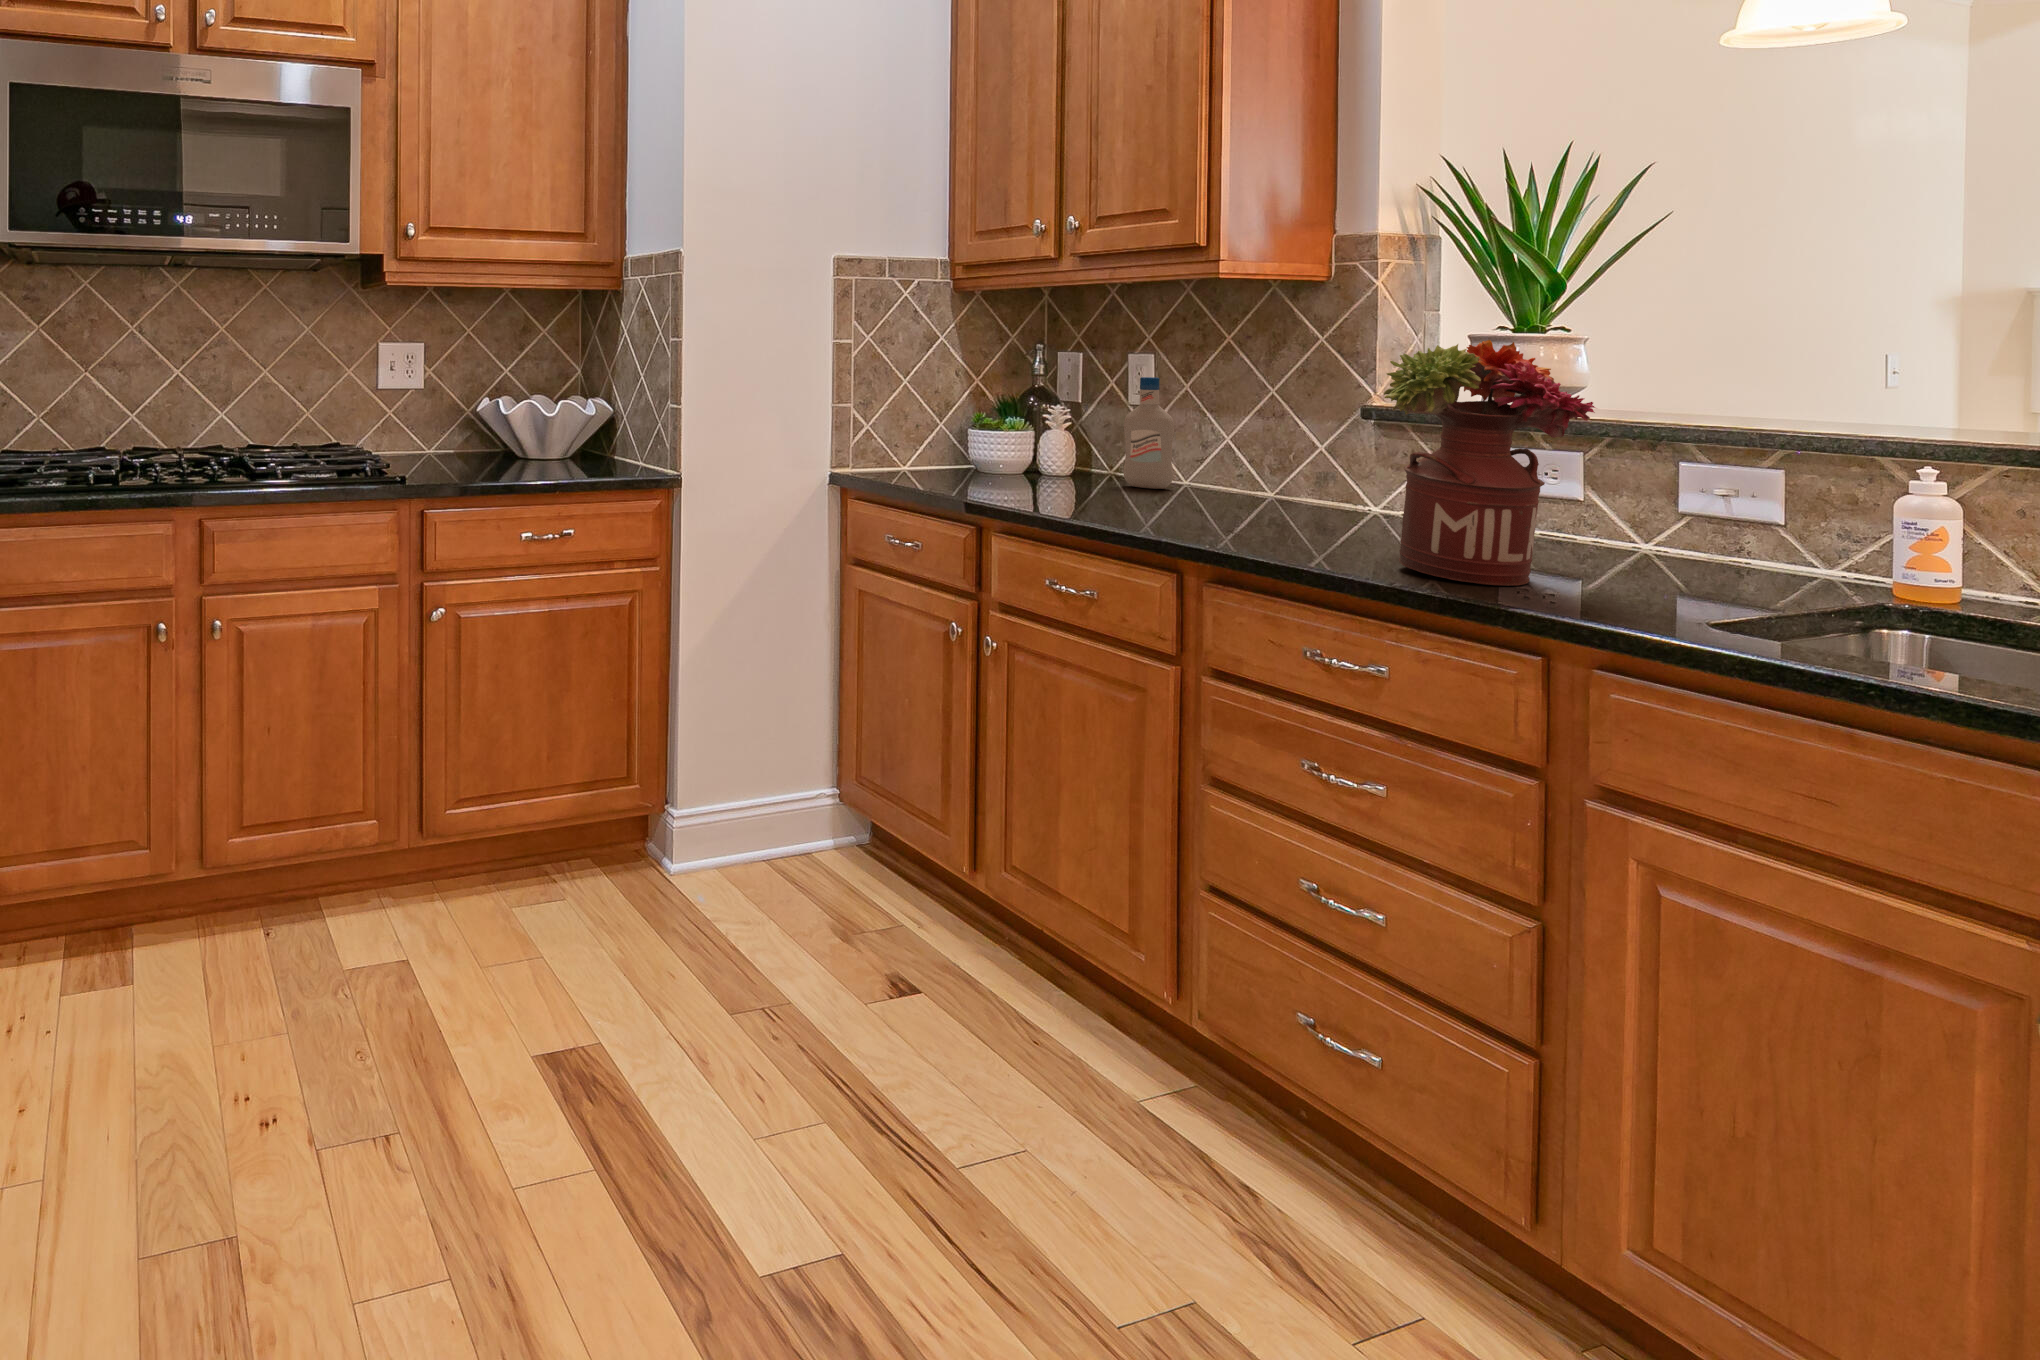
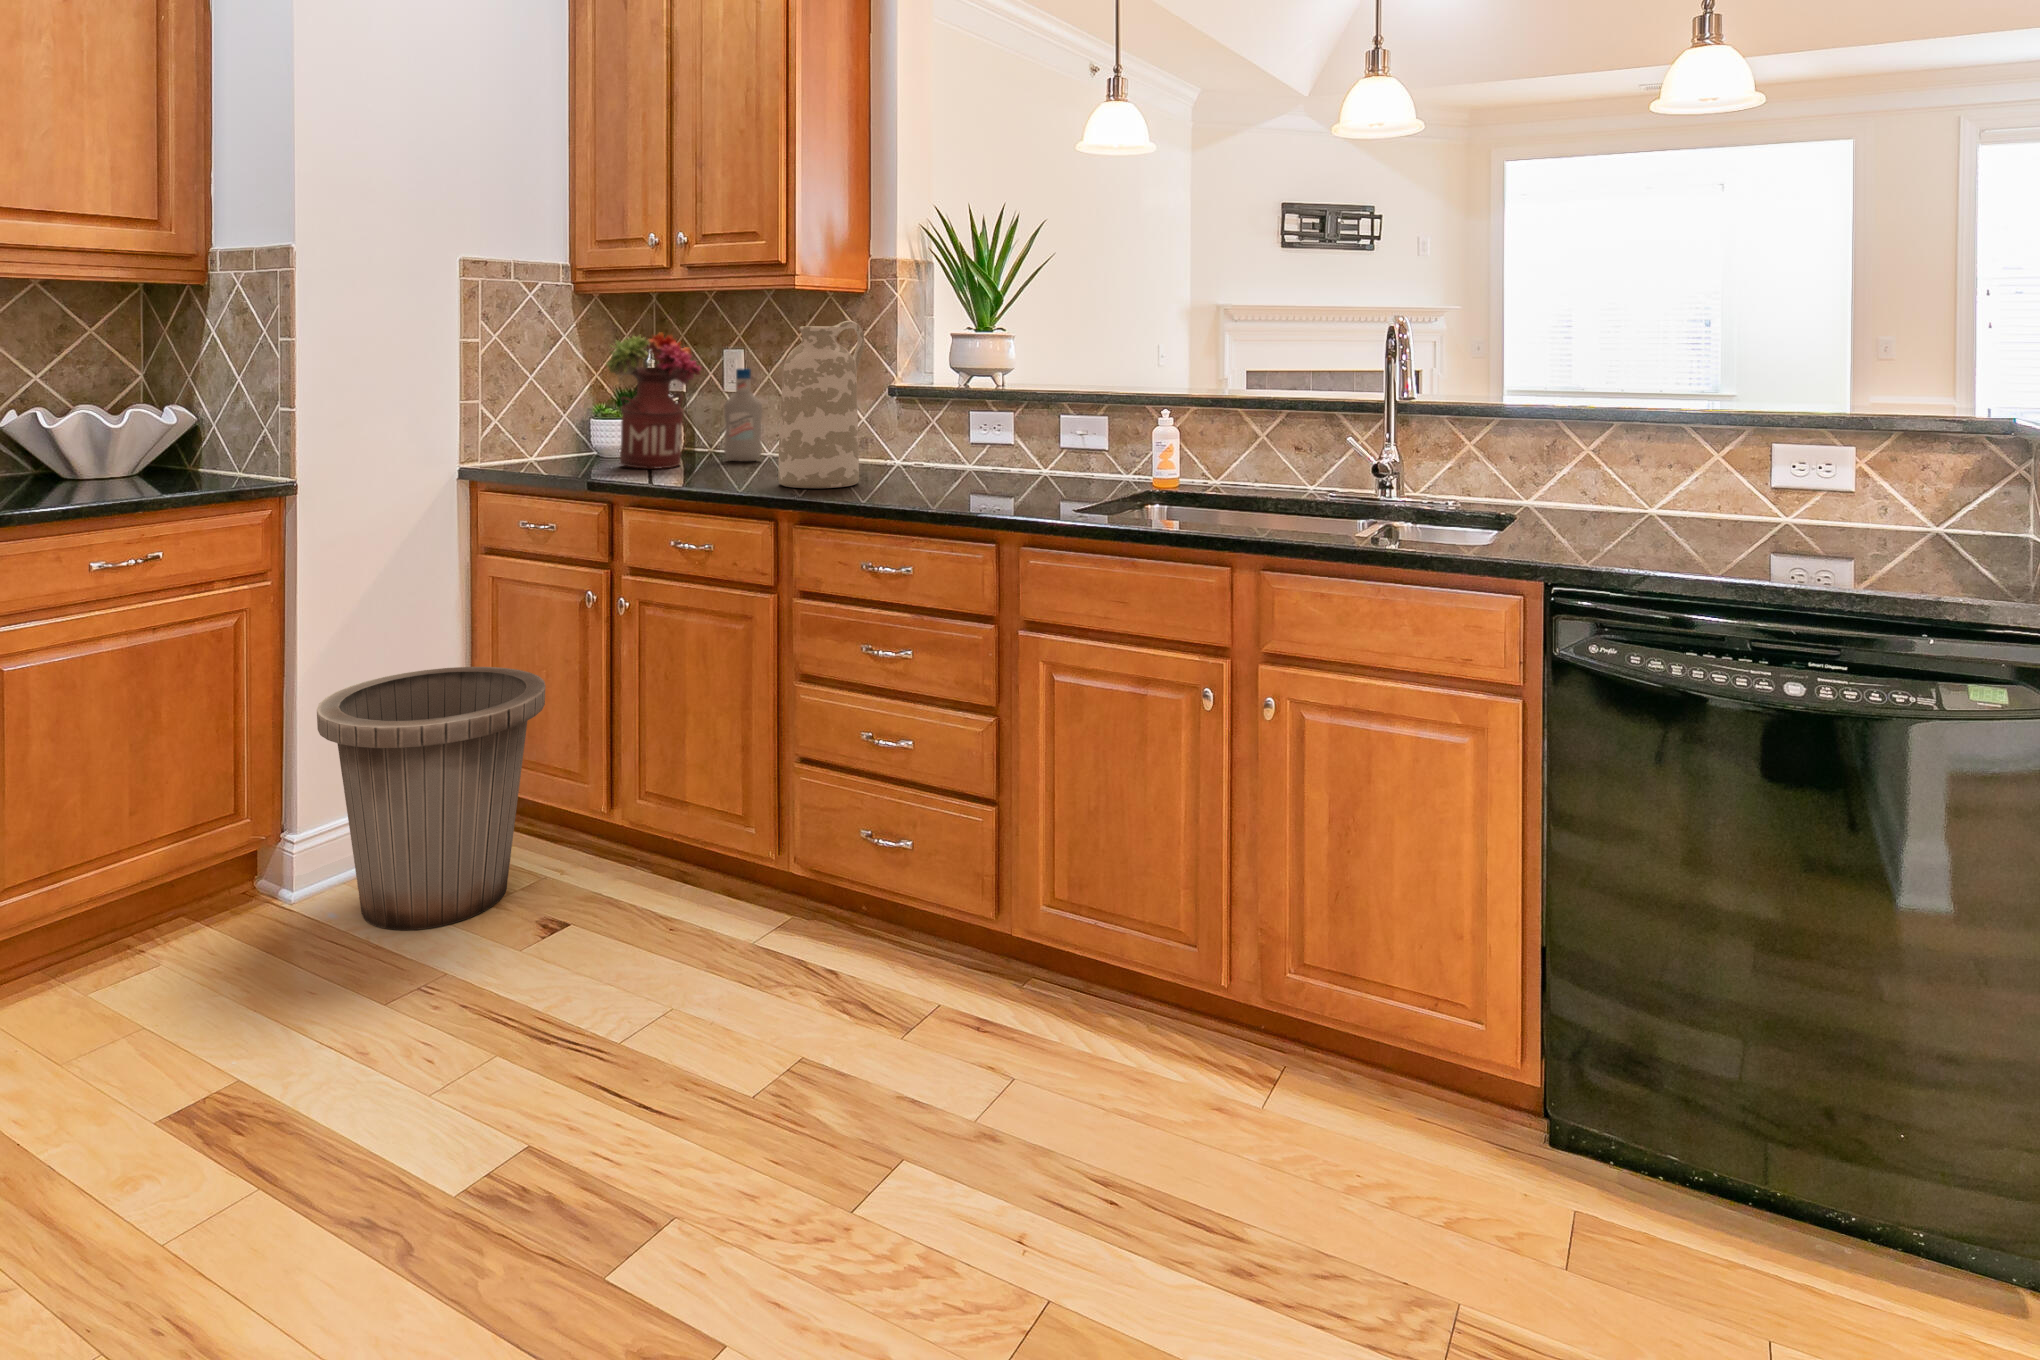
vase: none [1188,319,1320,537] -> present [778,321,864,488]
flower arrangement: present [1384,340,1595,586] -> present [606,332,701,469]
trash can: none [690,671,904,941] -> present [317,667,546,930]

